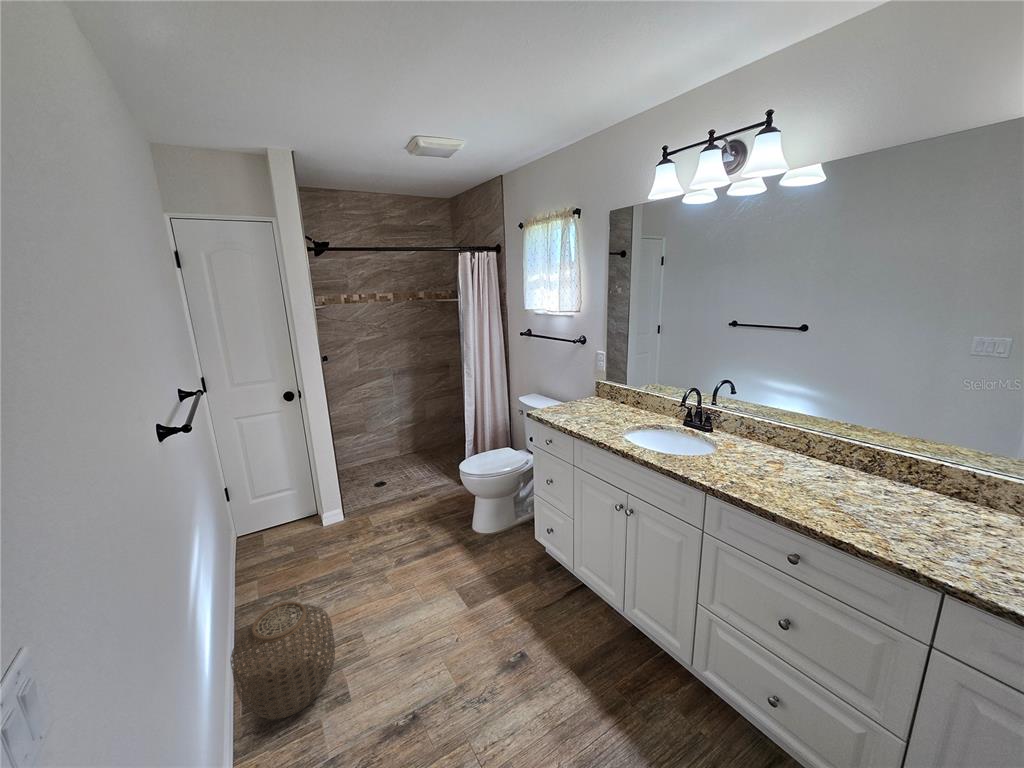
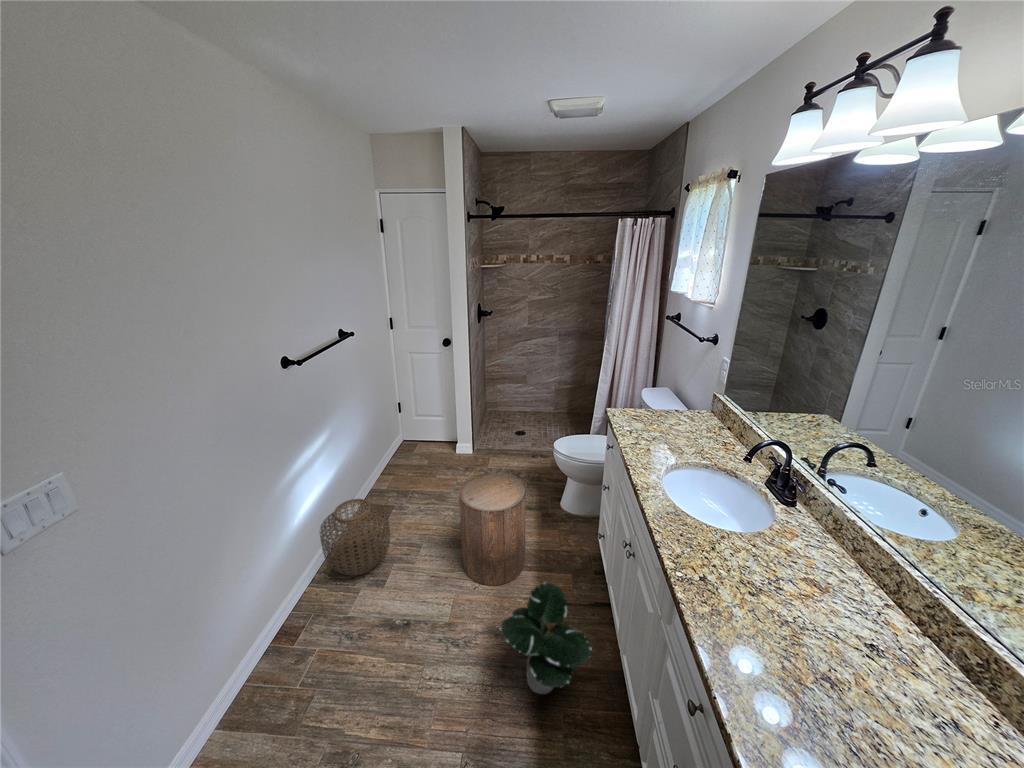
stool: none [413,507,490,635] -> present [459,473,526,586]
potted plant: none [541,577,630,690] -> present [501,582,592,694]

